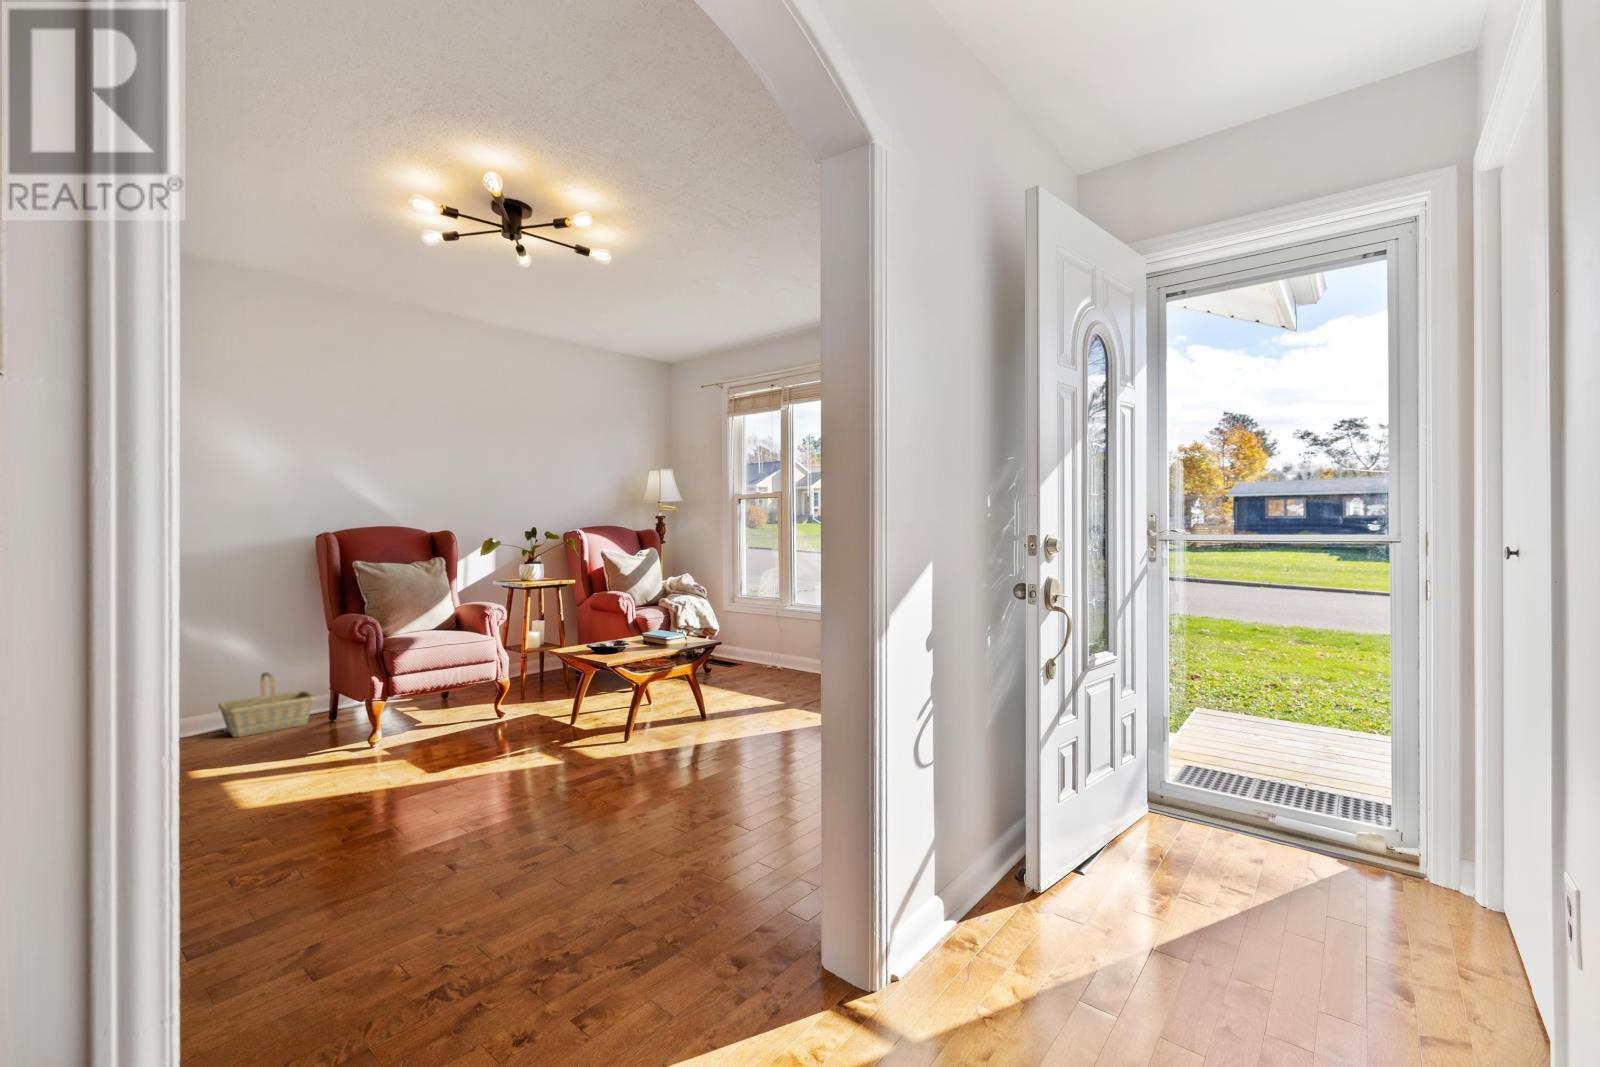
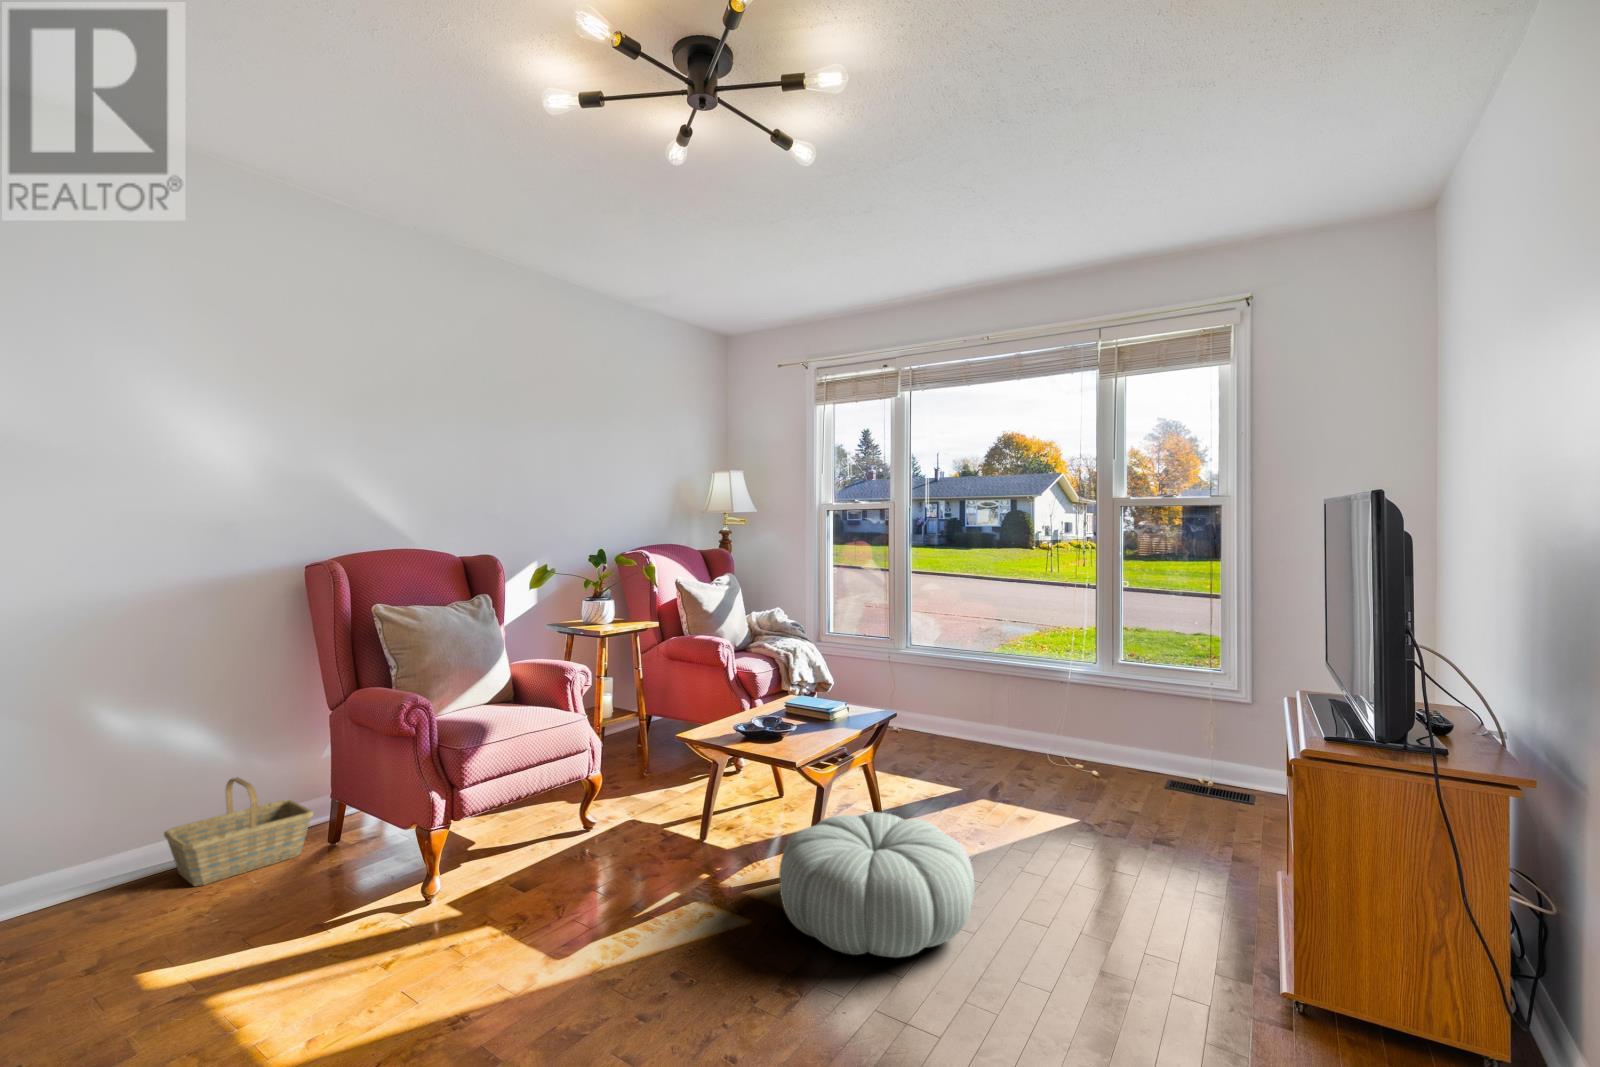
pouf: none [572,698,706,779] -> present [779,813,974,958]

